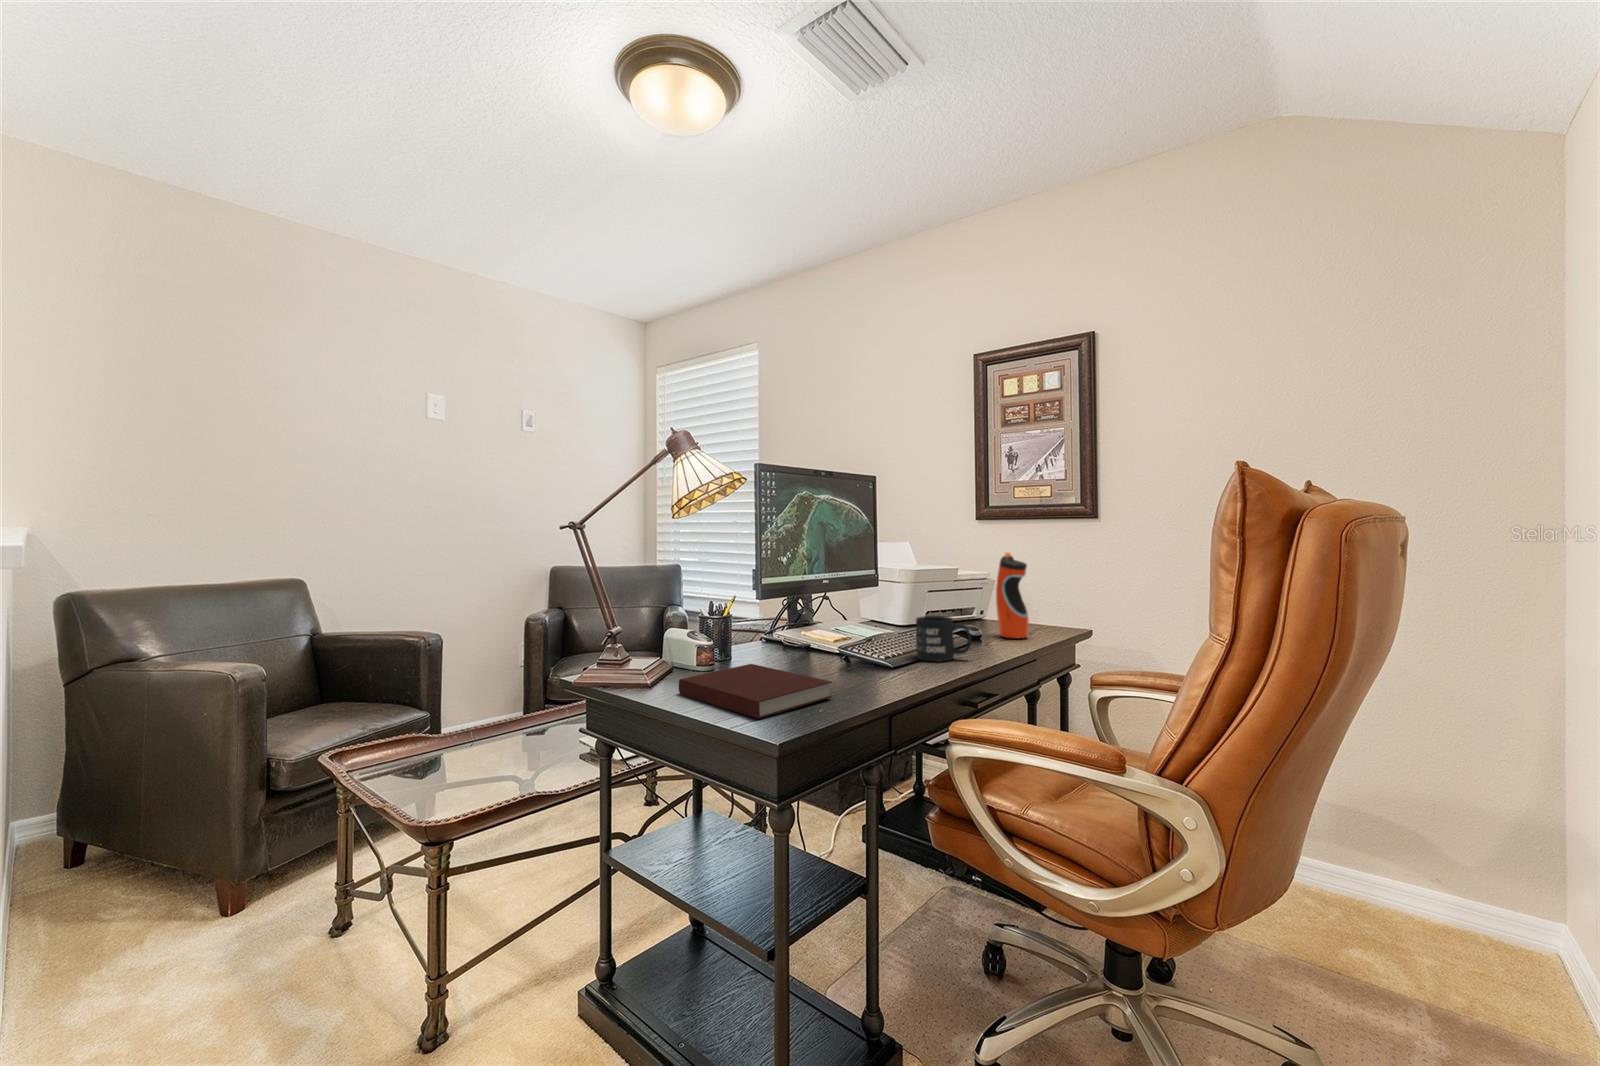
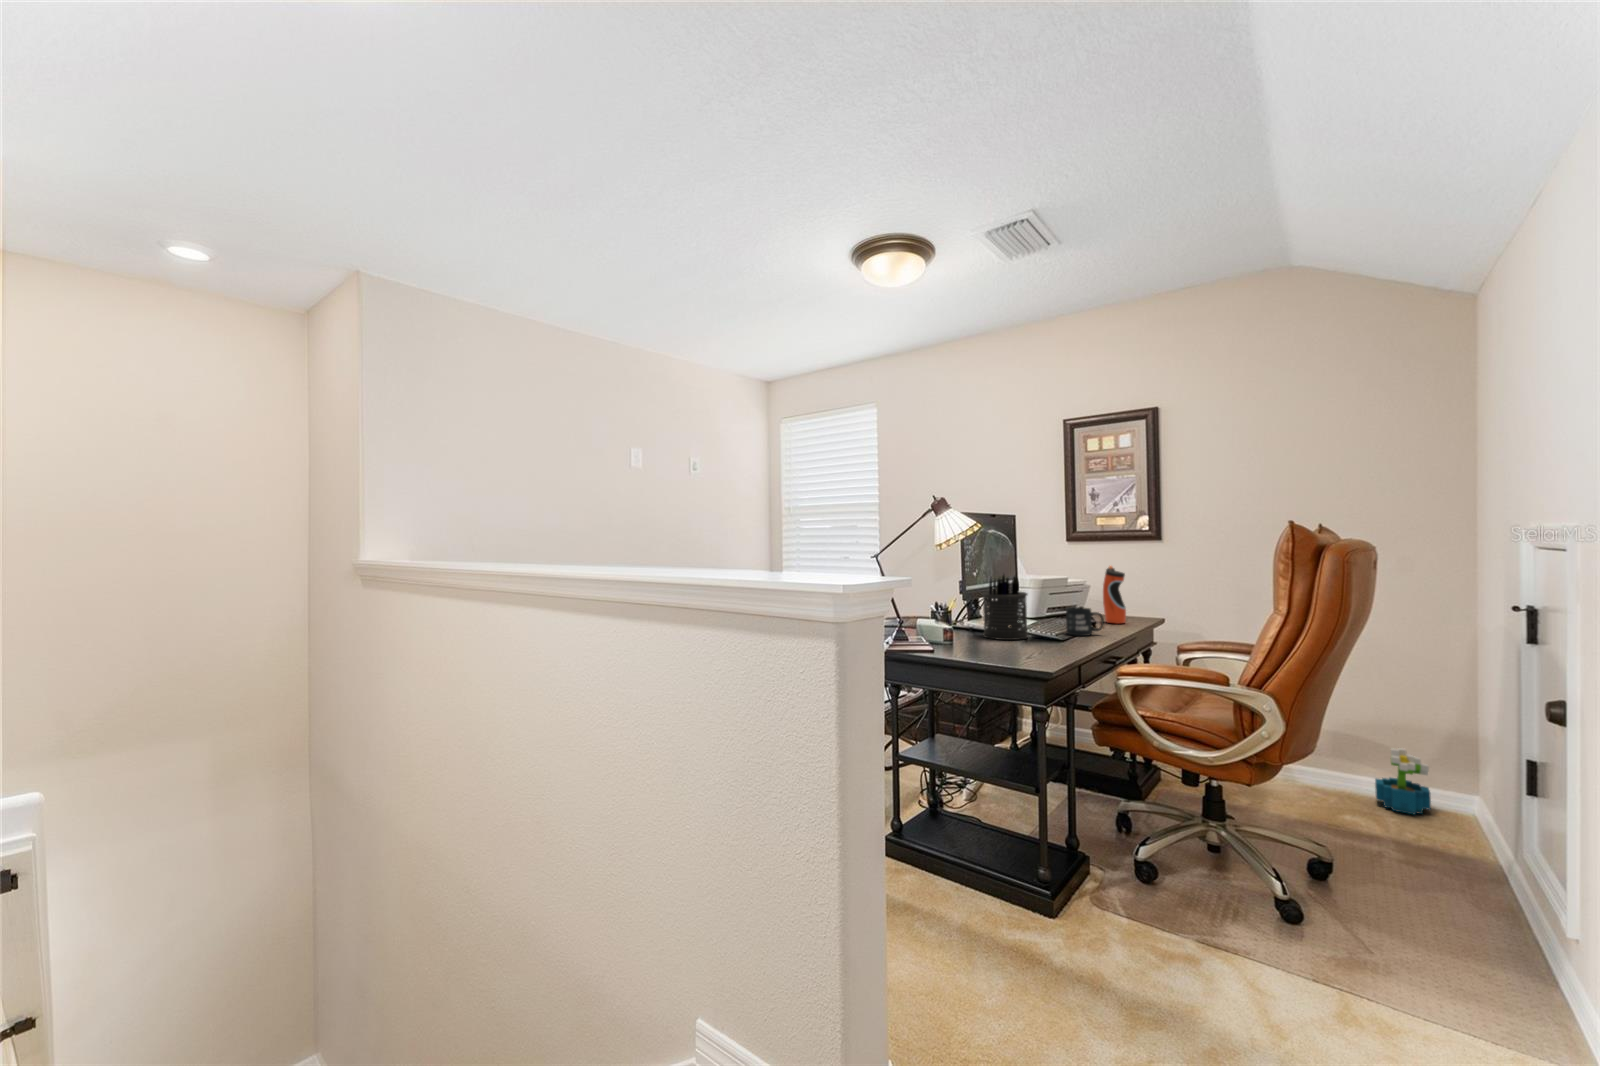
pen holder: none [778,562,849,669] -> present [982,575,1028,640]
notebook: present [679,664,832,719] -> none [952,635,1048,661]
decorative plant: none [1404,836,1493,944] -> present [1375,748,1431,814]

